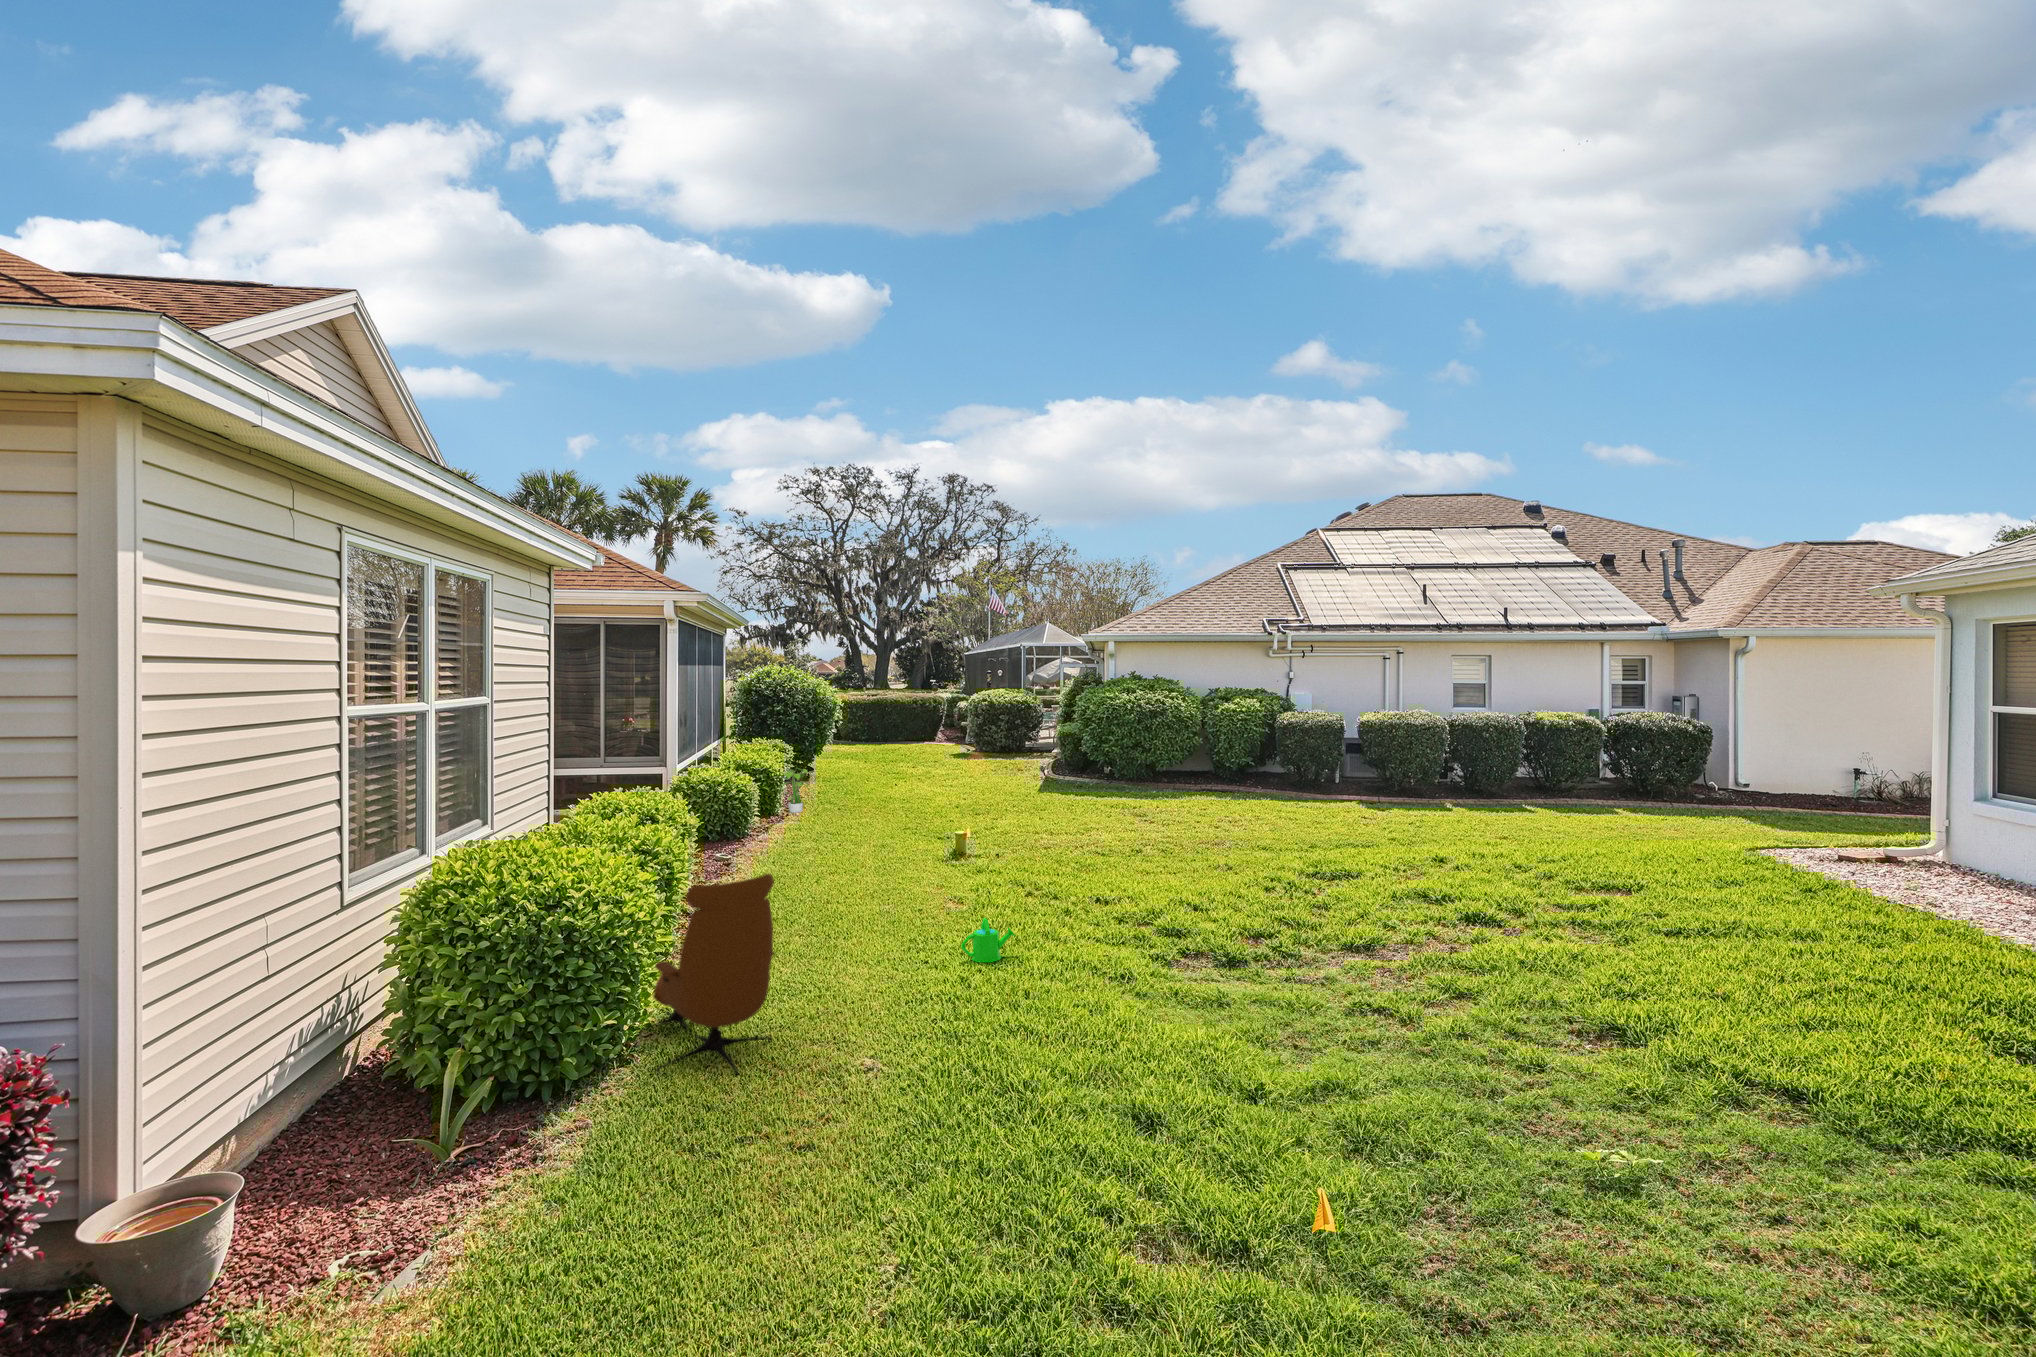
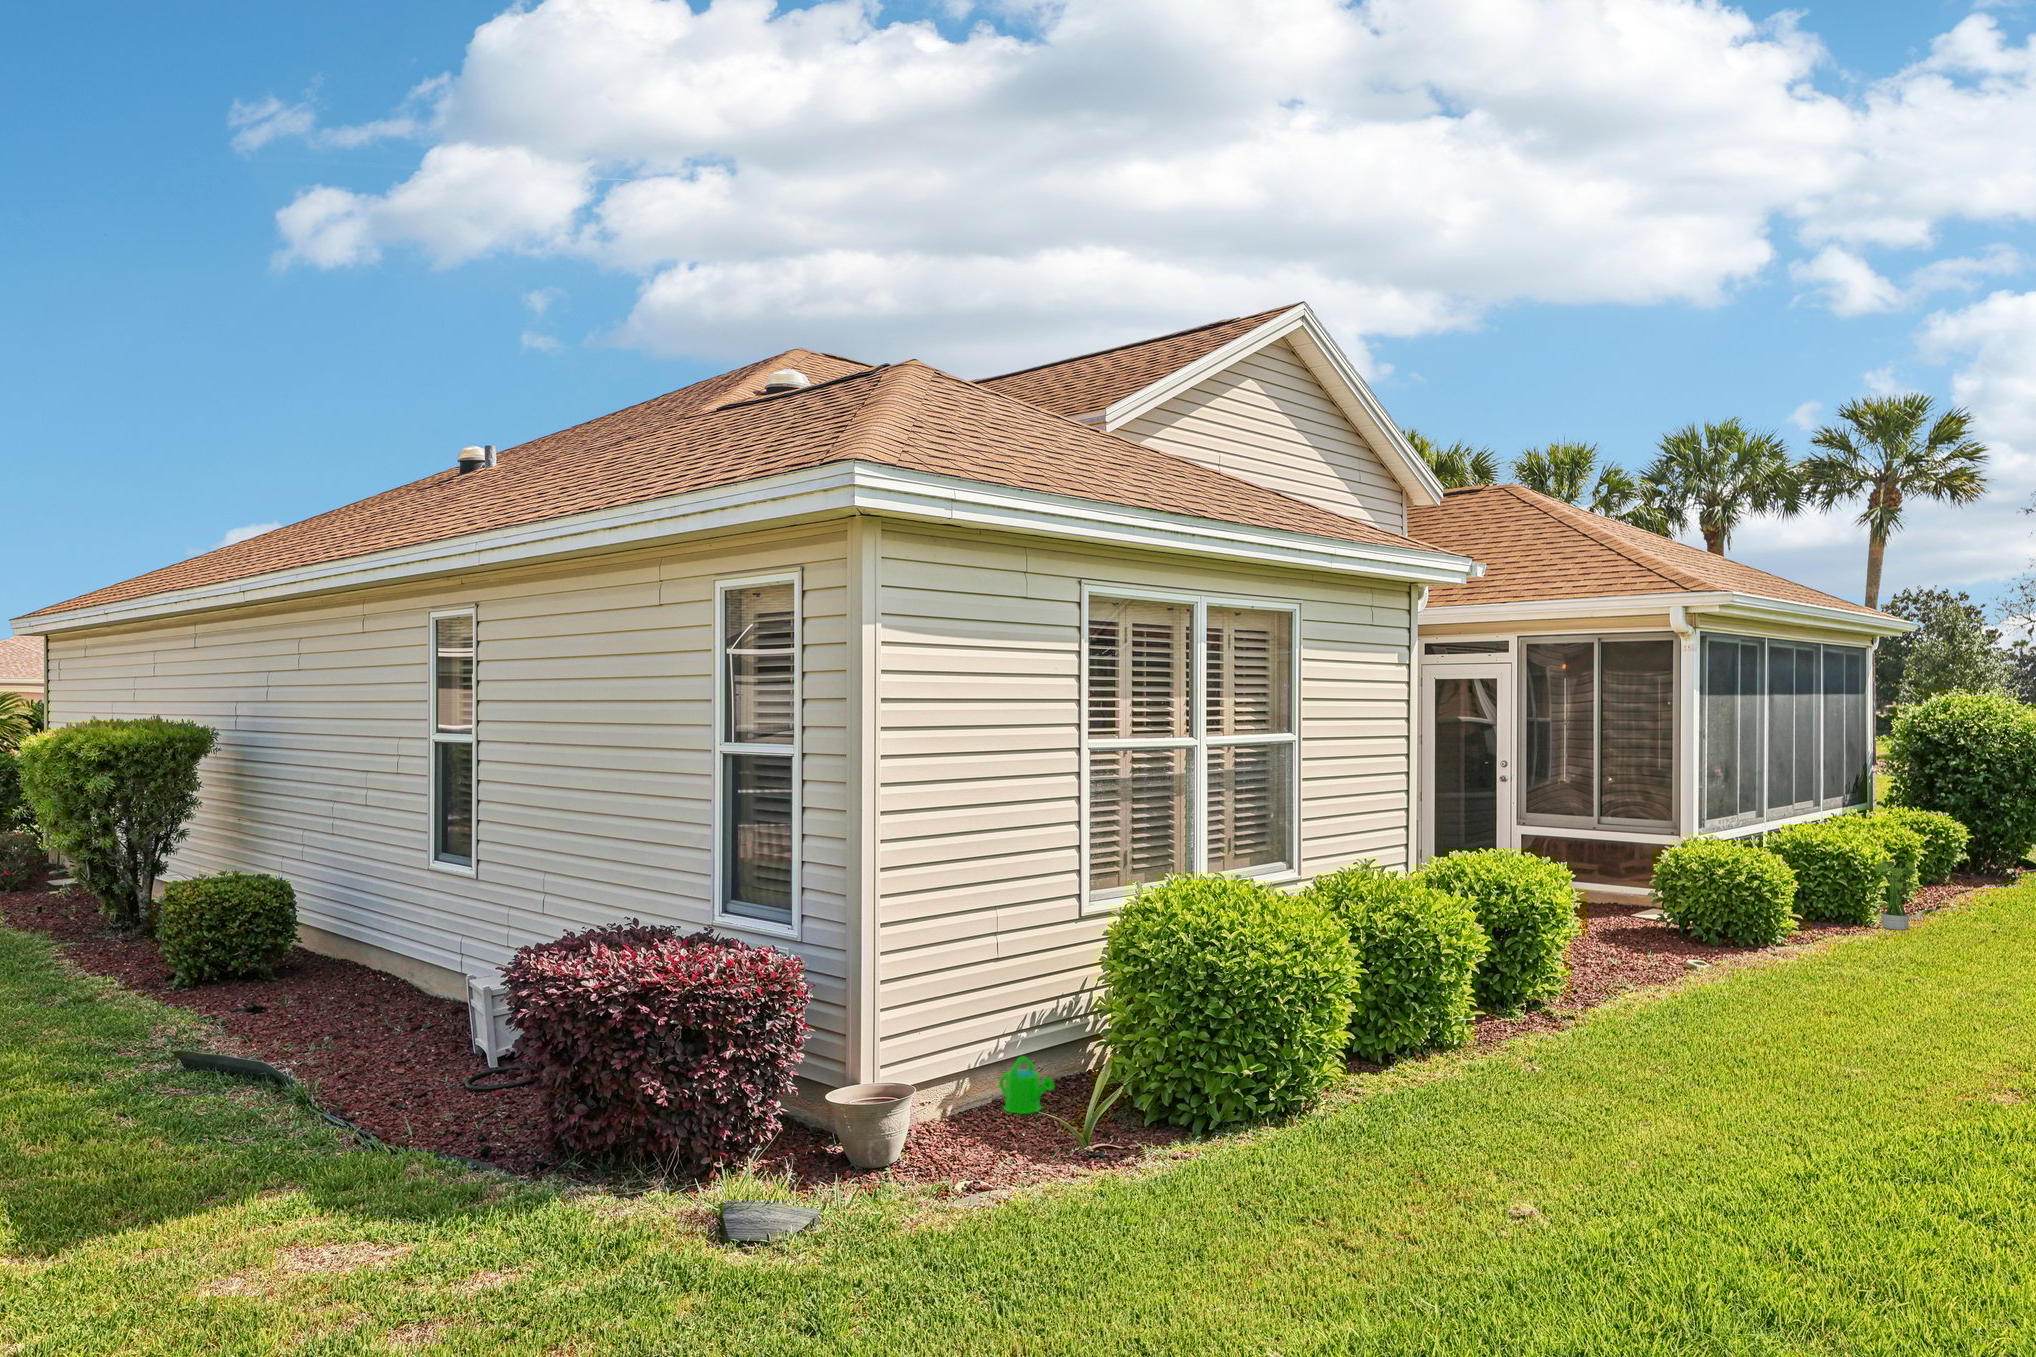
lounge chair: present [639,873,774,1075] -> none [1274,958,1412,1188]
watering can: present [961,918,1015,963] -> present [999,1056,1054,1114]

